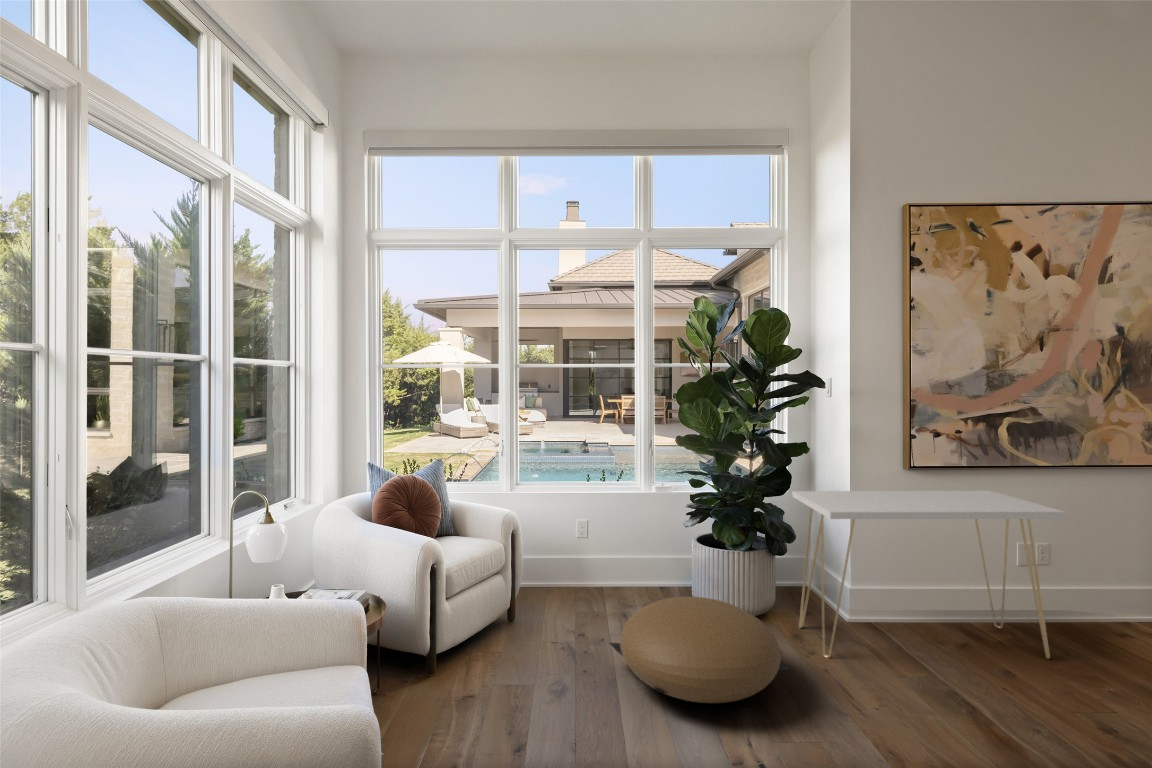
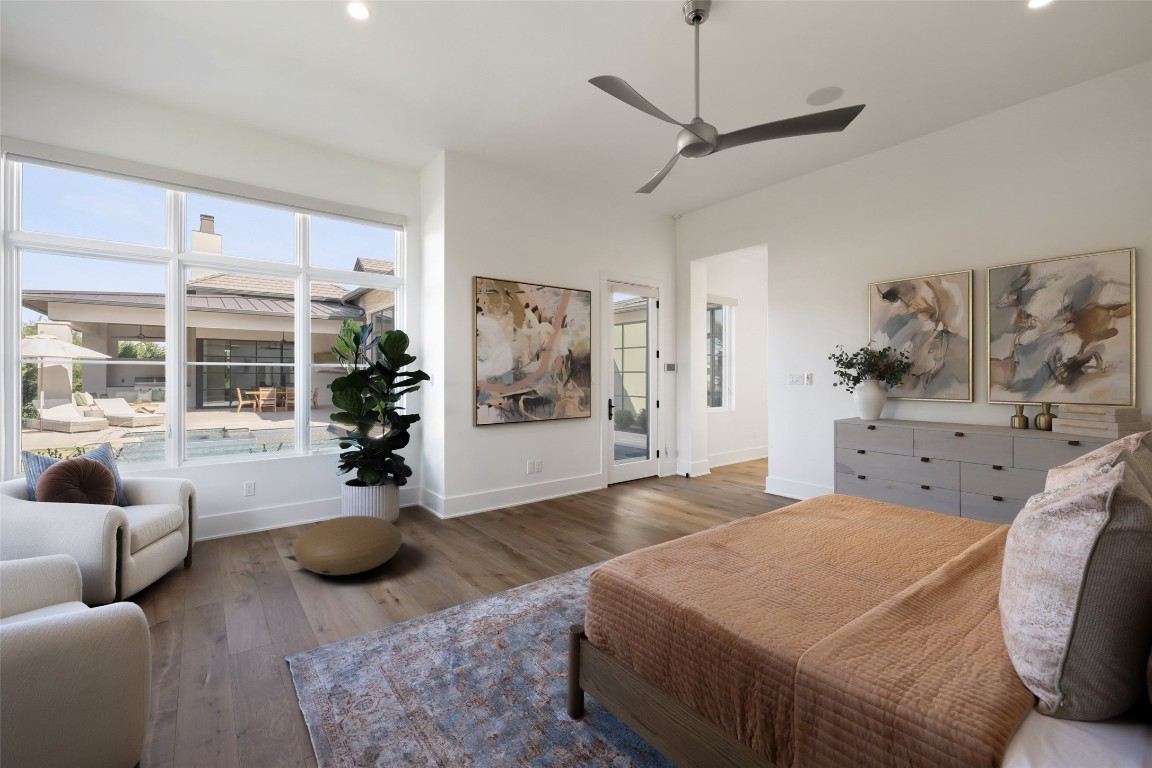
console table: present [792,491,1066,659] -> none [410,435,544,538]

